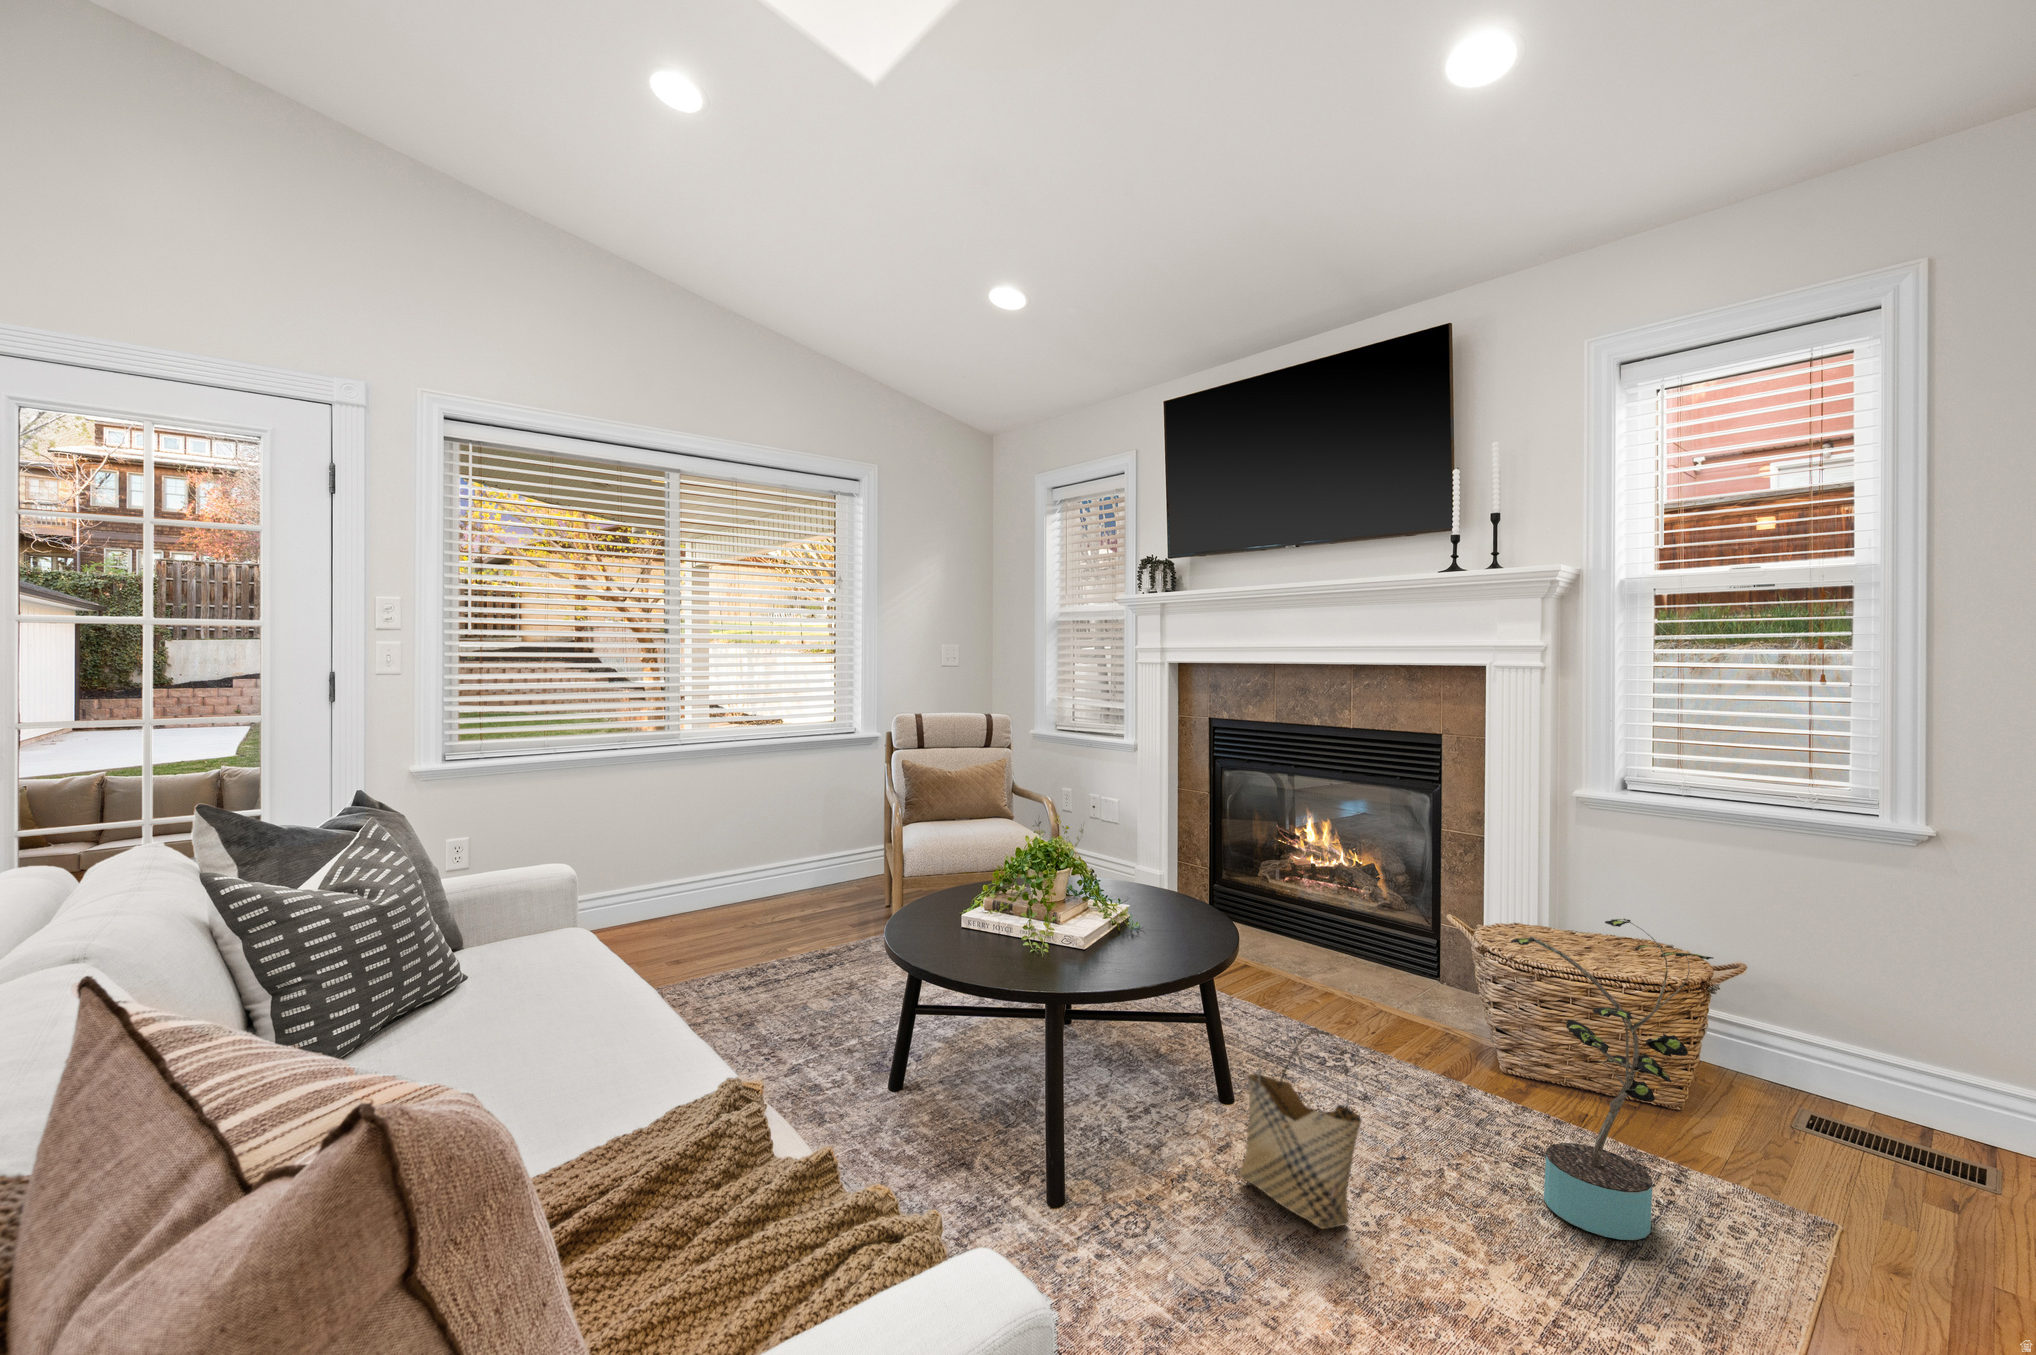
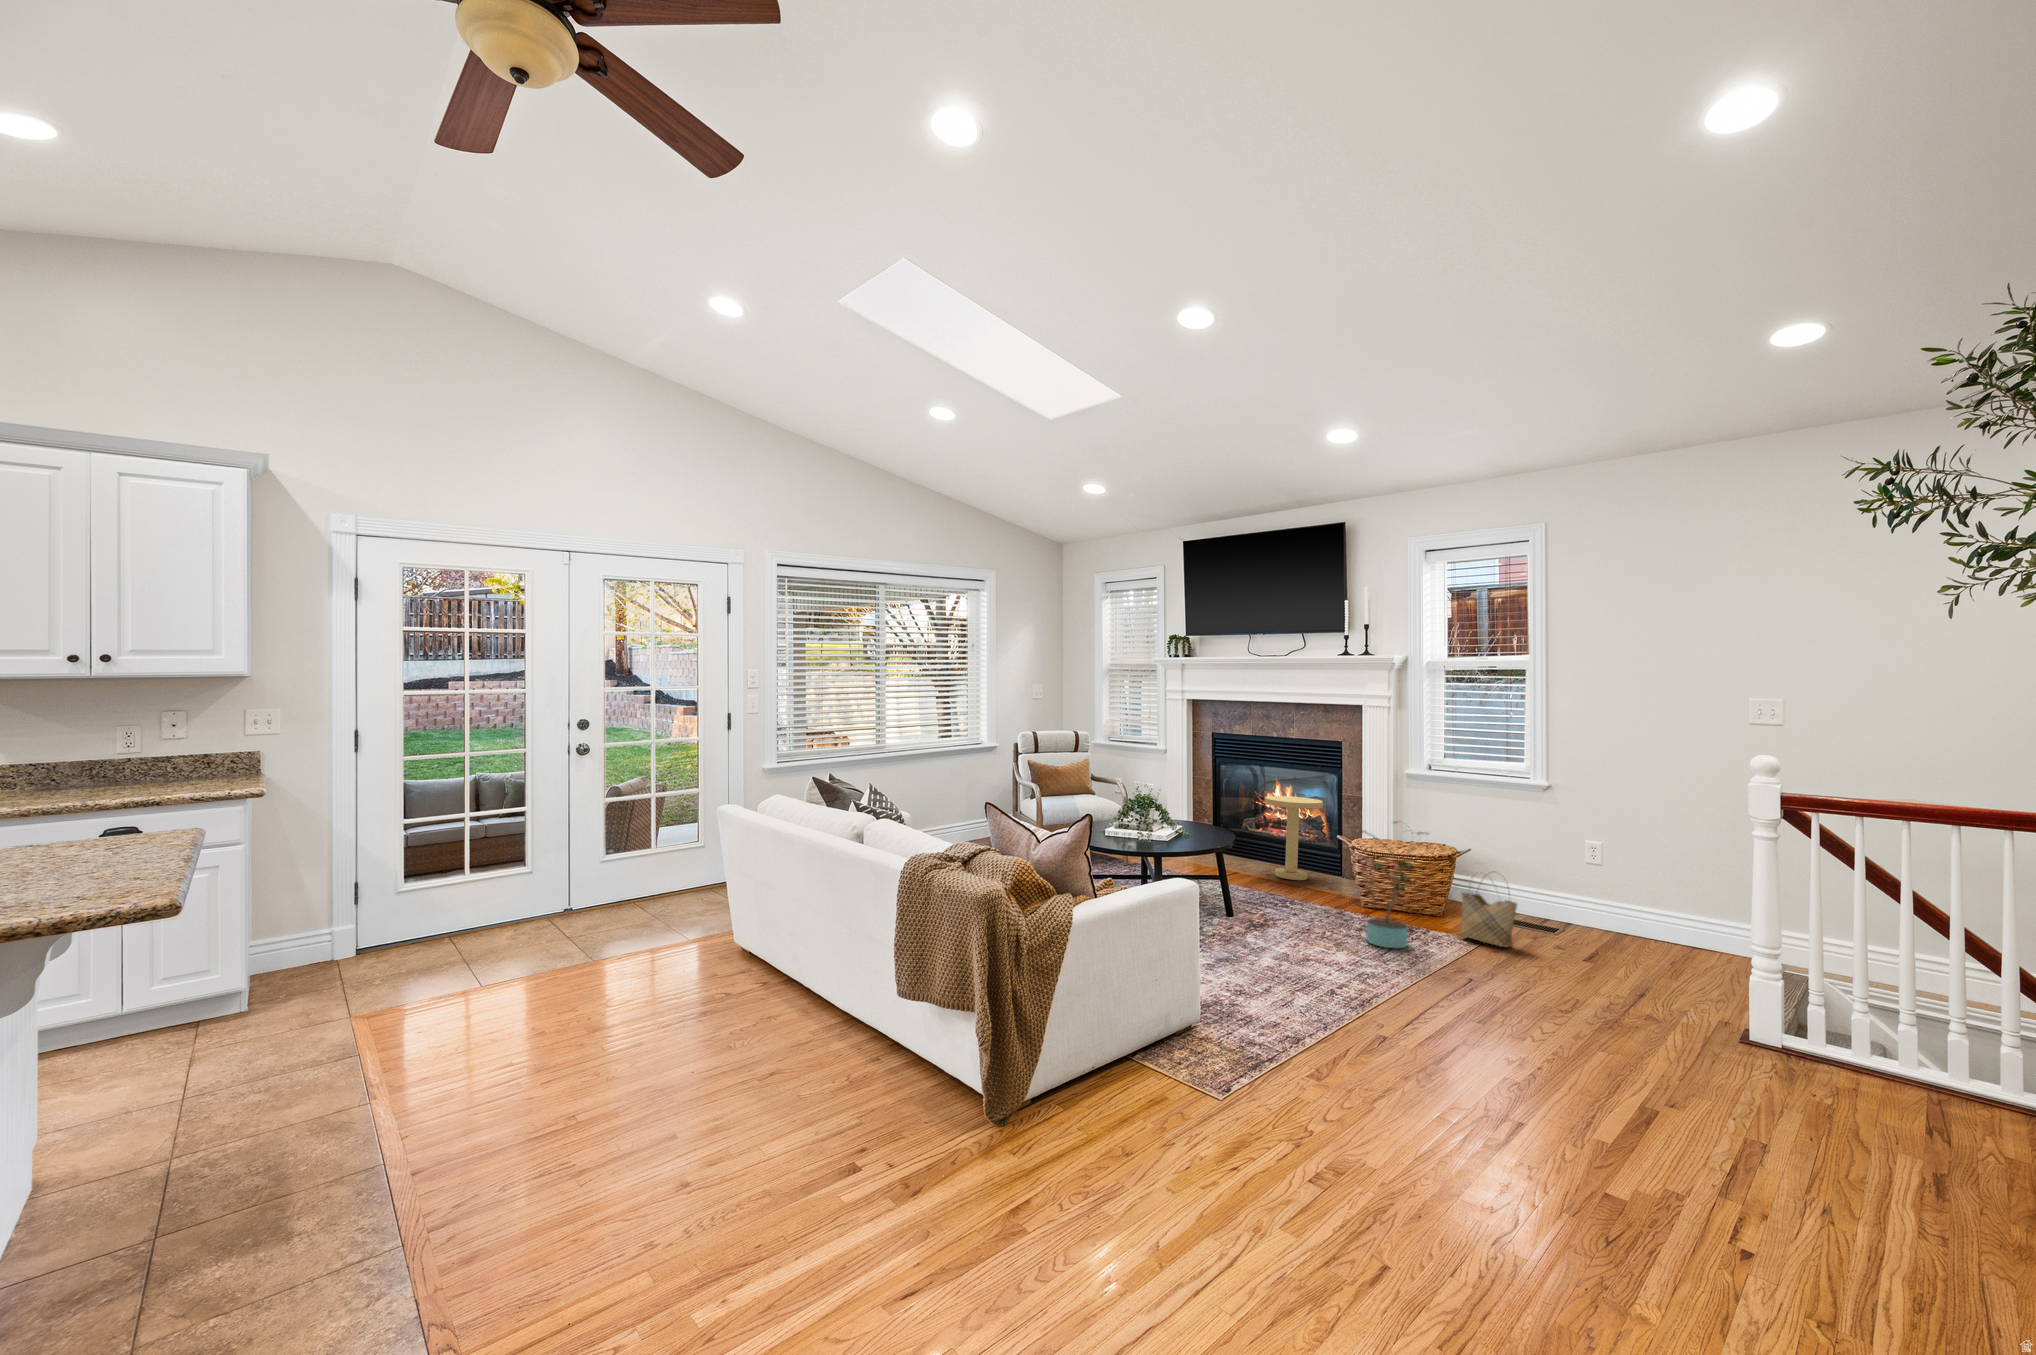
side table: none [1298,832,1407,992] -> present [1265,796,1323,880]
woven basket: present [1239,1031,1362,1229] -> present [1460,887,1517,947]

